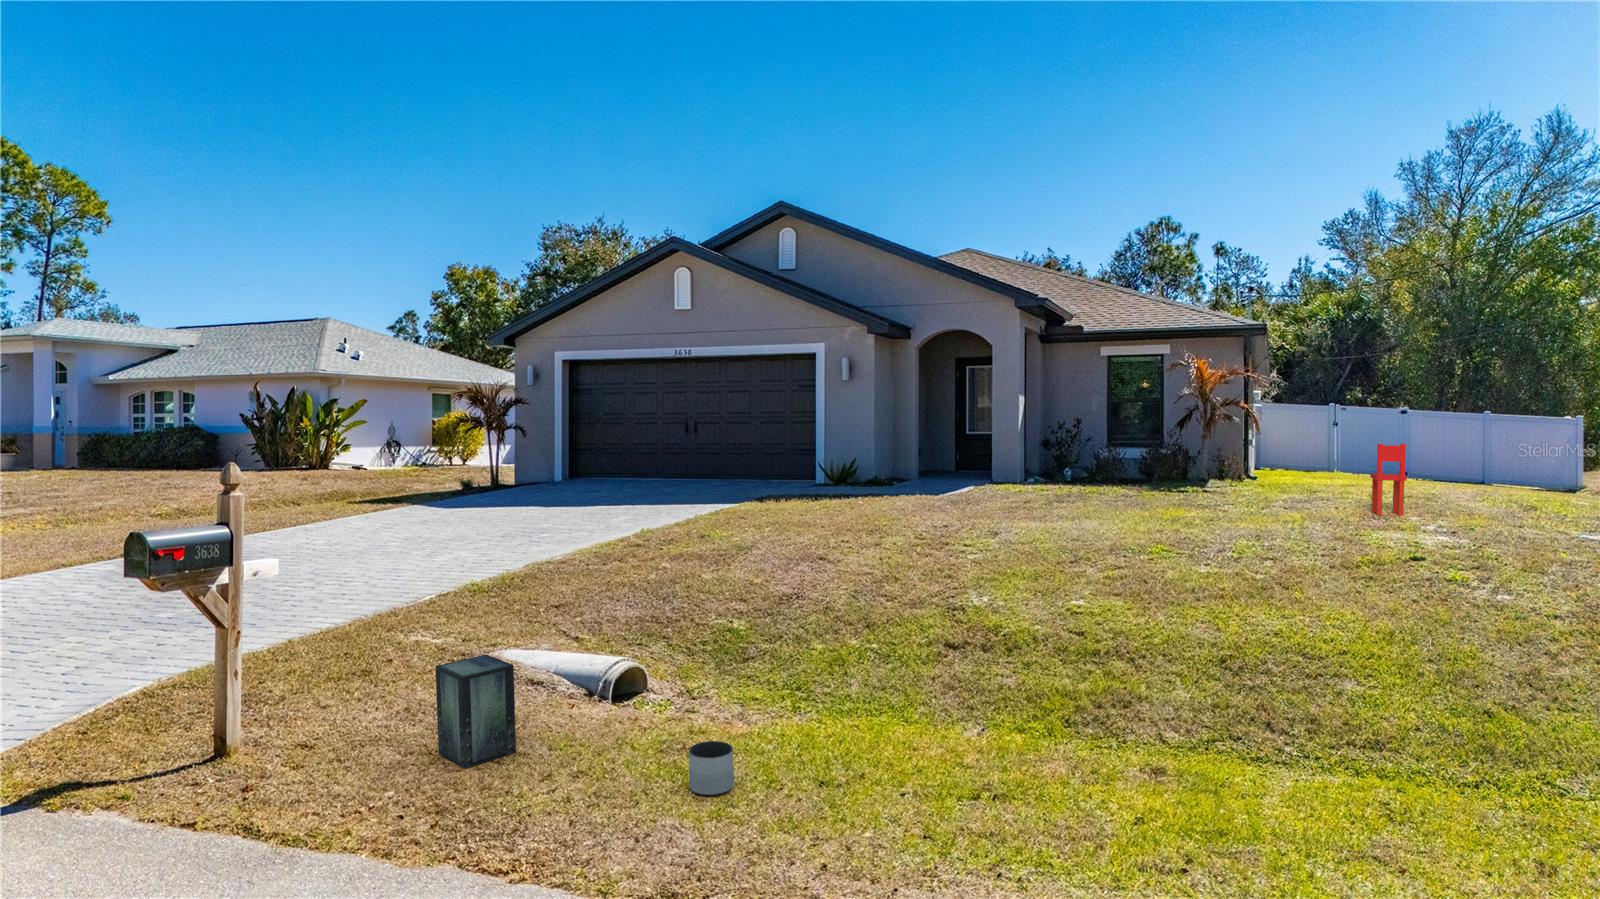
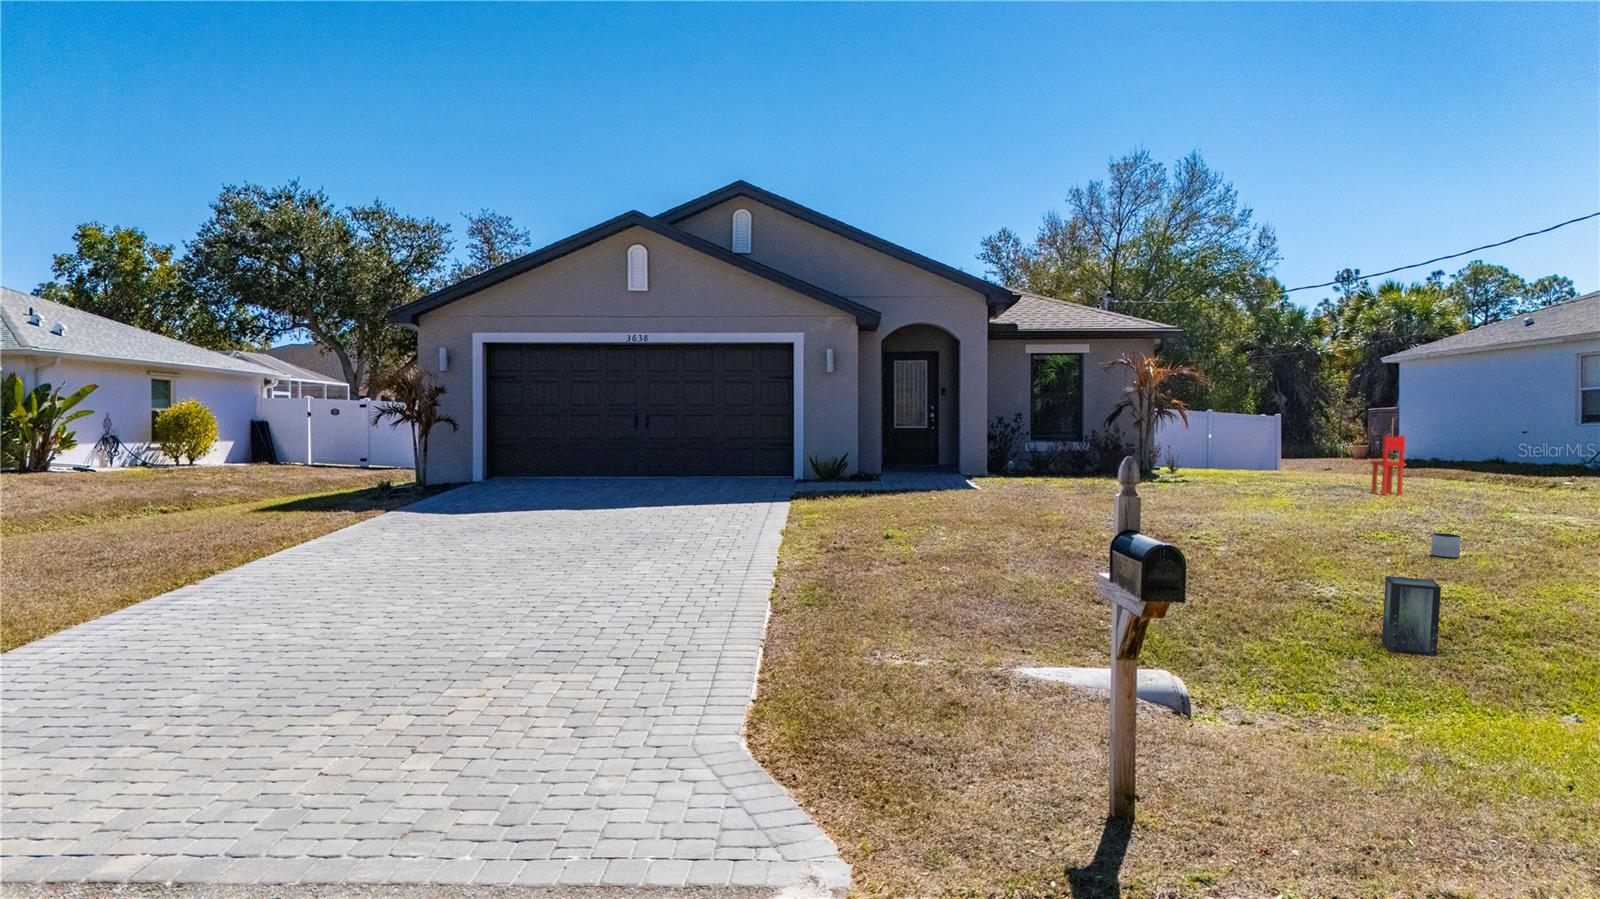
storage box: present [435,654,516,769] -> present [1382,576,1441,656]
planter: present [689,741,734,796] -> present [1431,533,1461,558]

